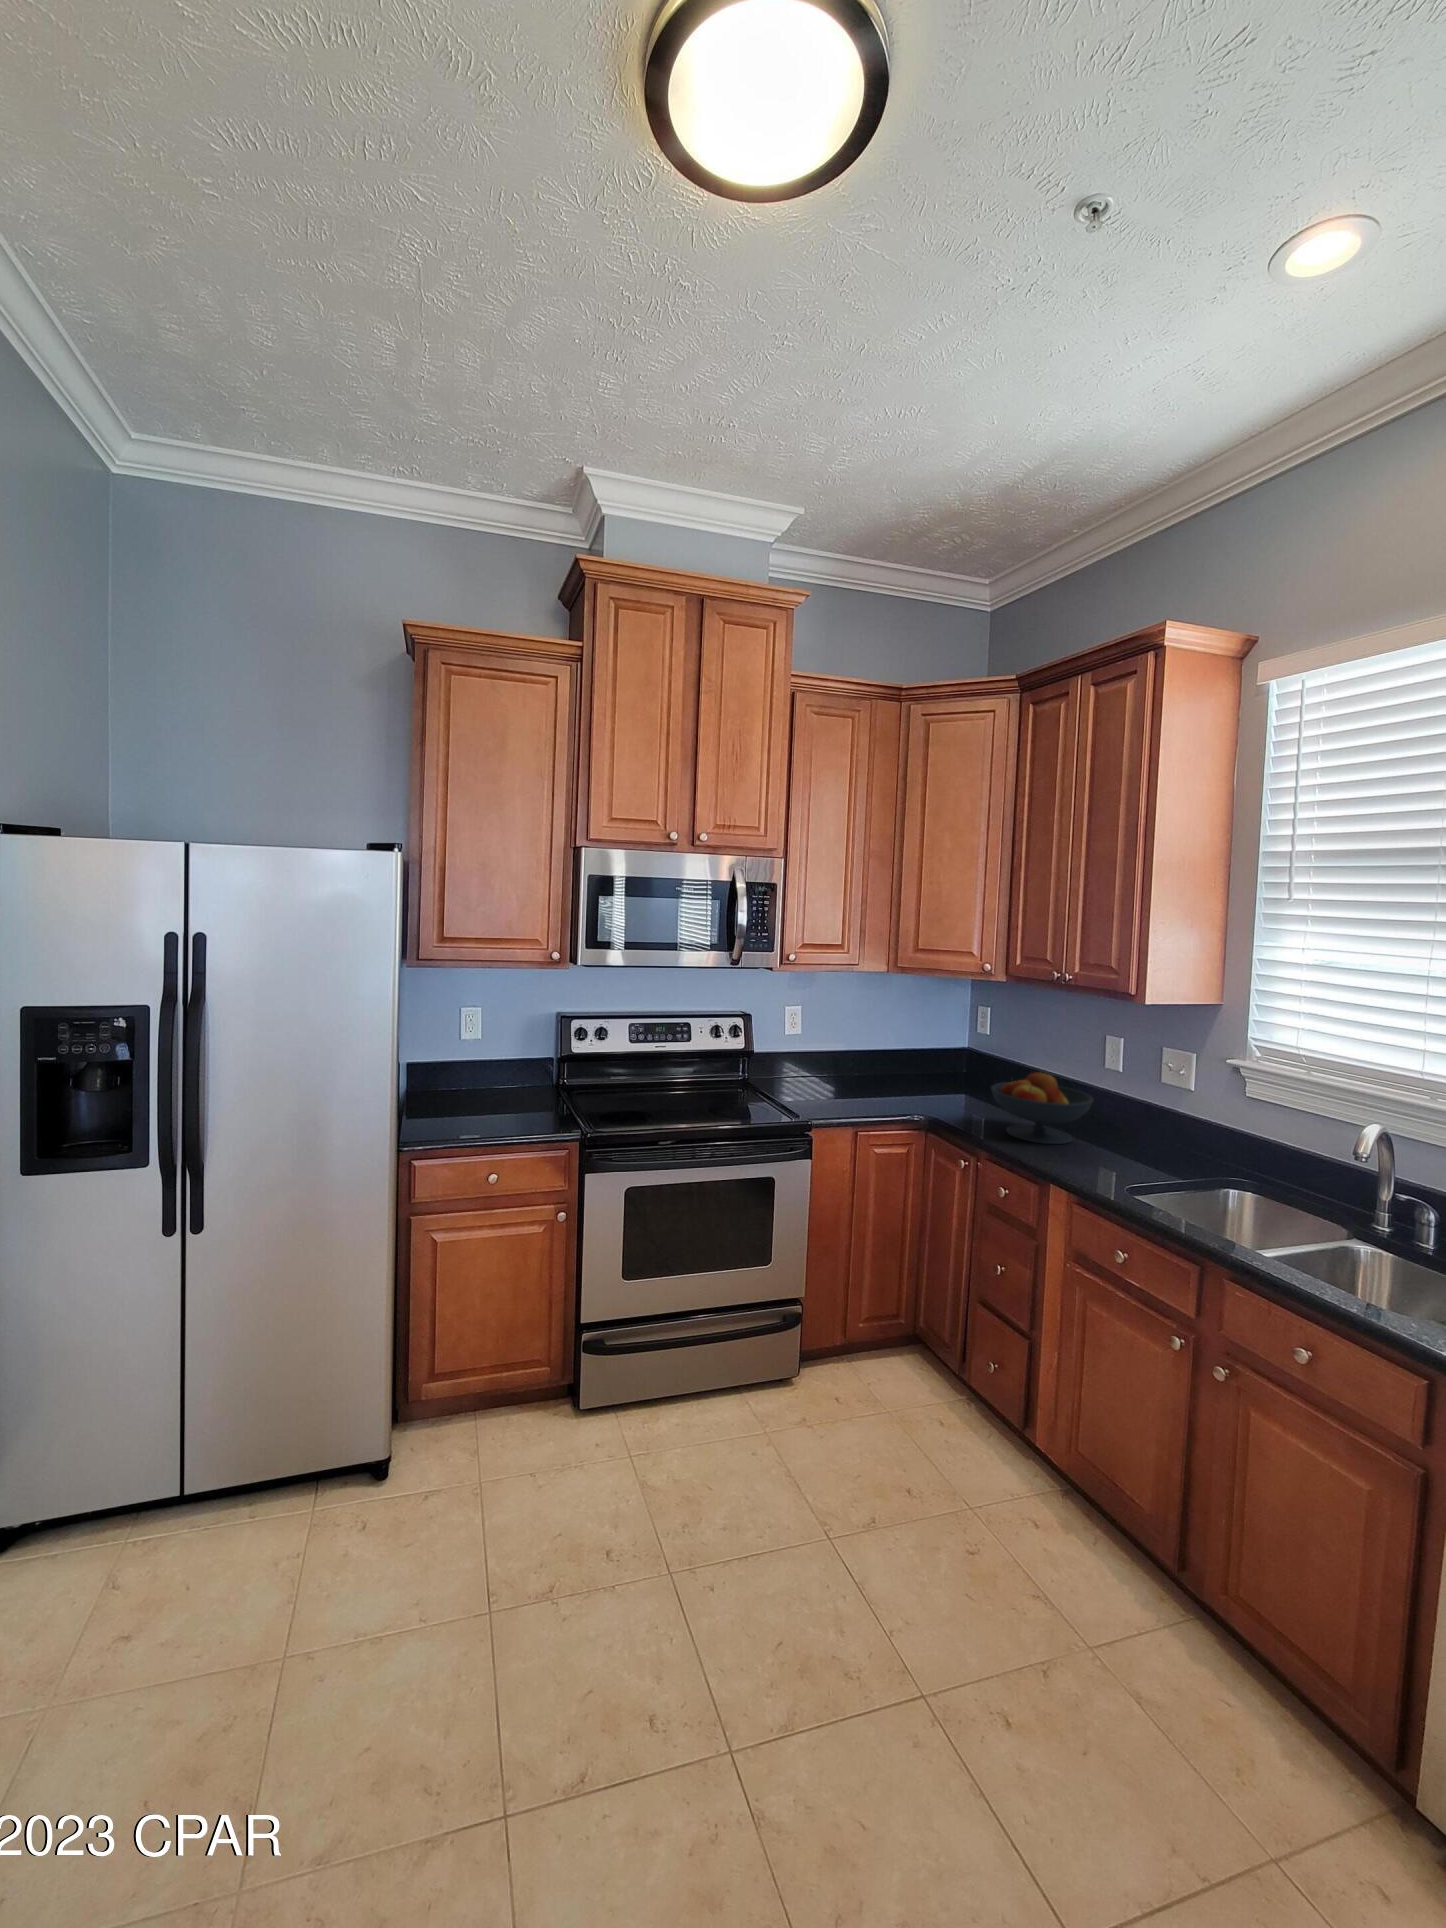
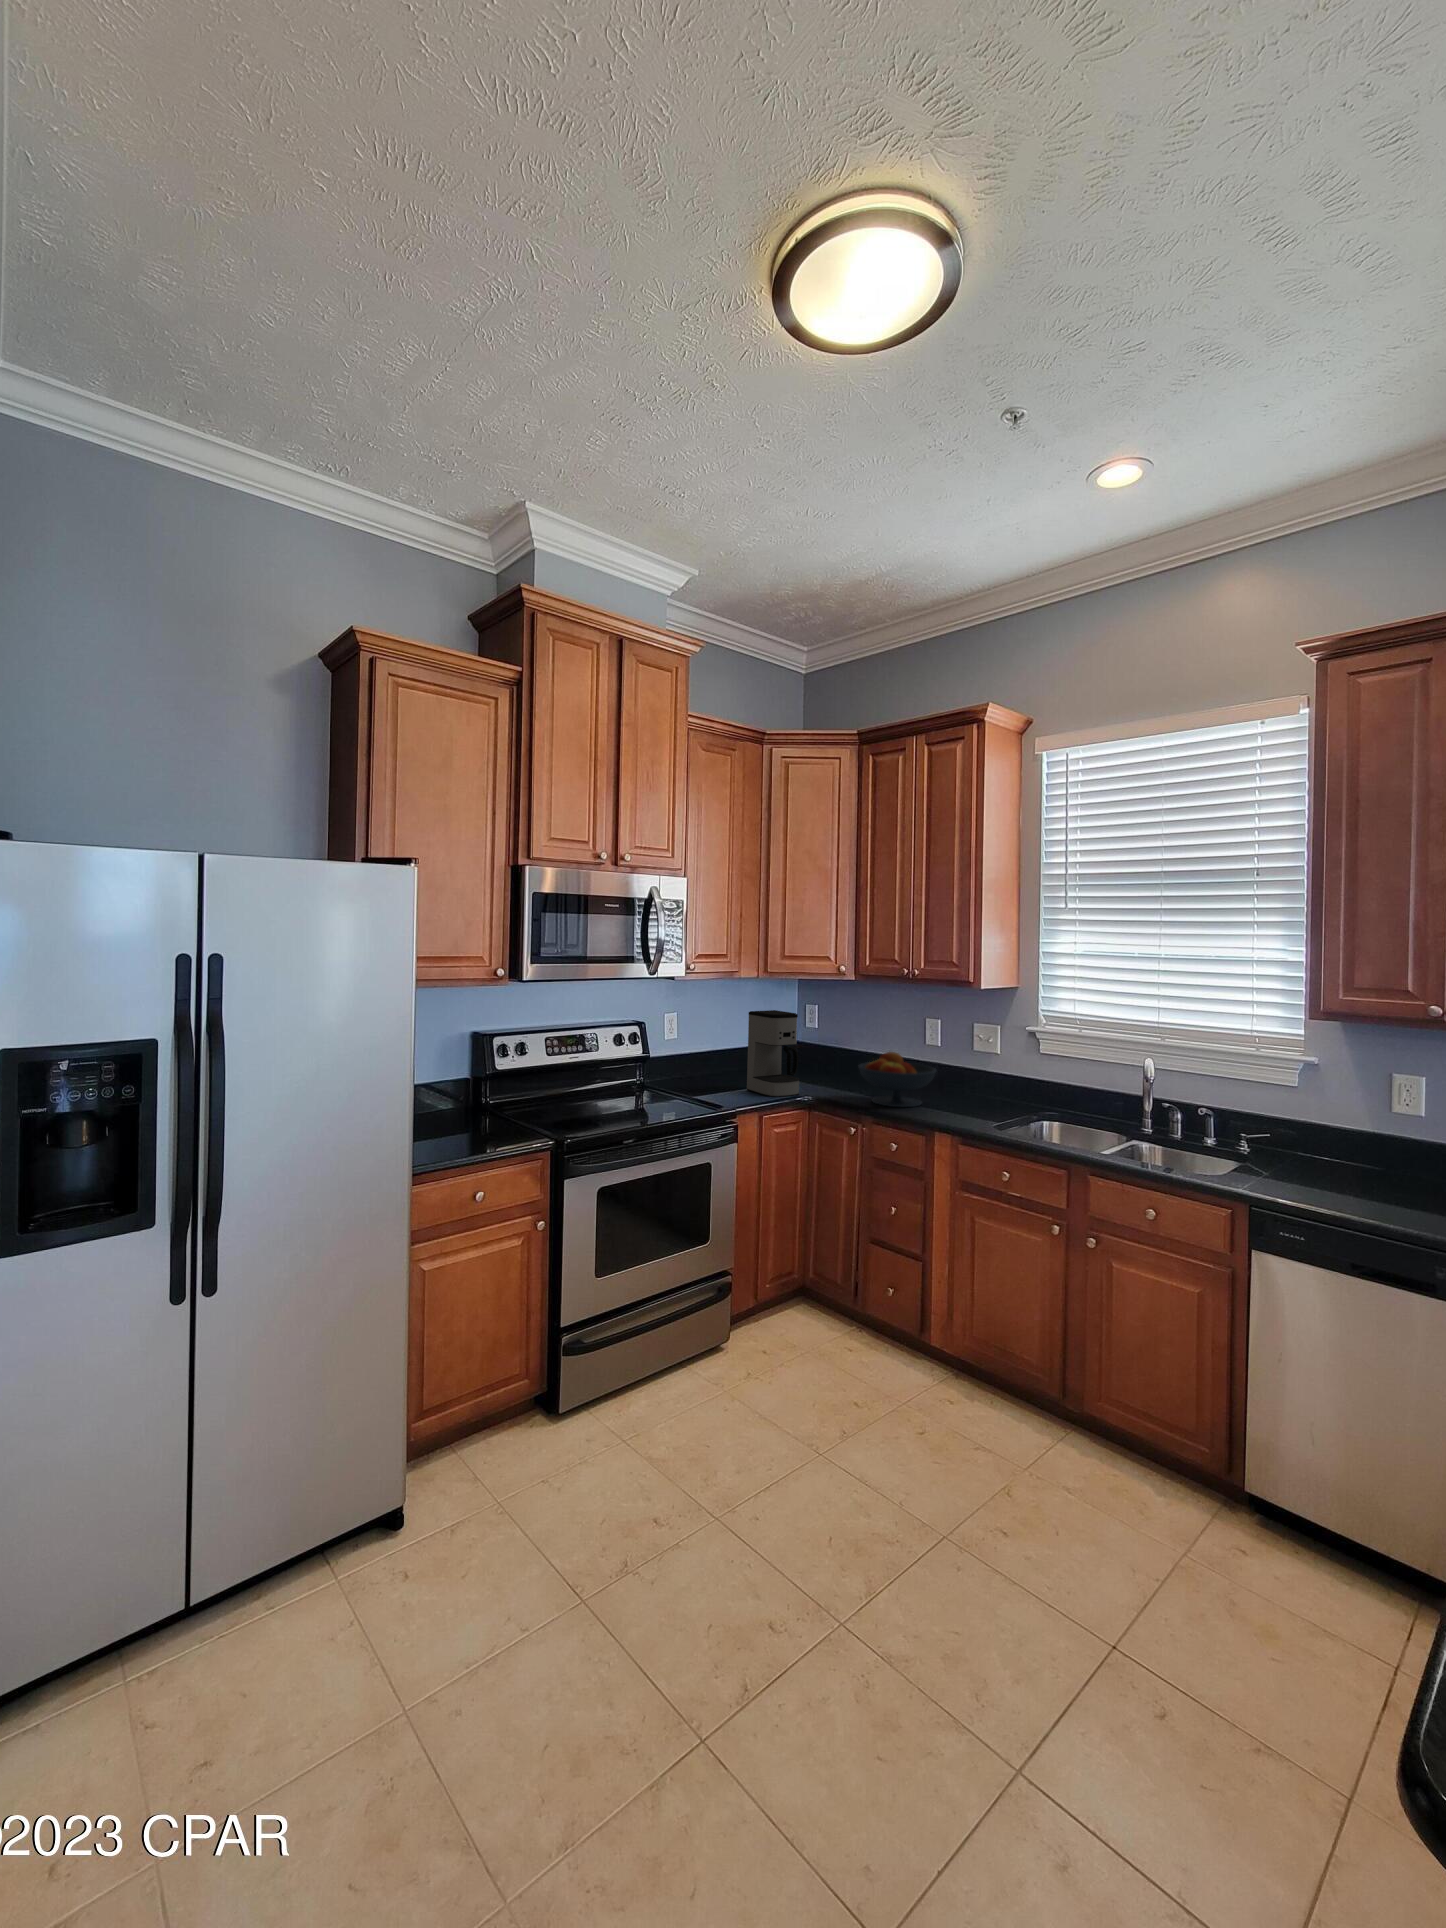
coffee maker: none [874,1009,935,1111] -> present [747,1010,800,1097]

